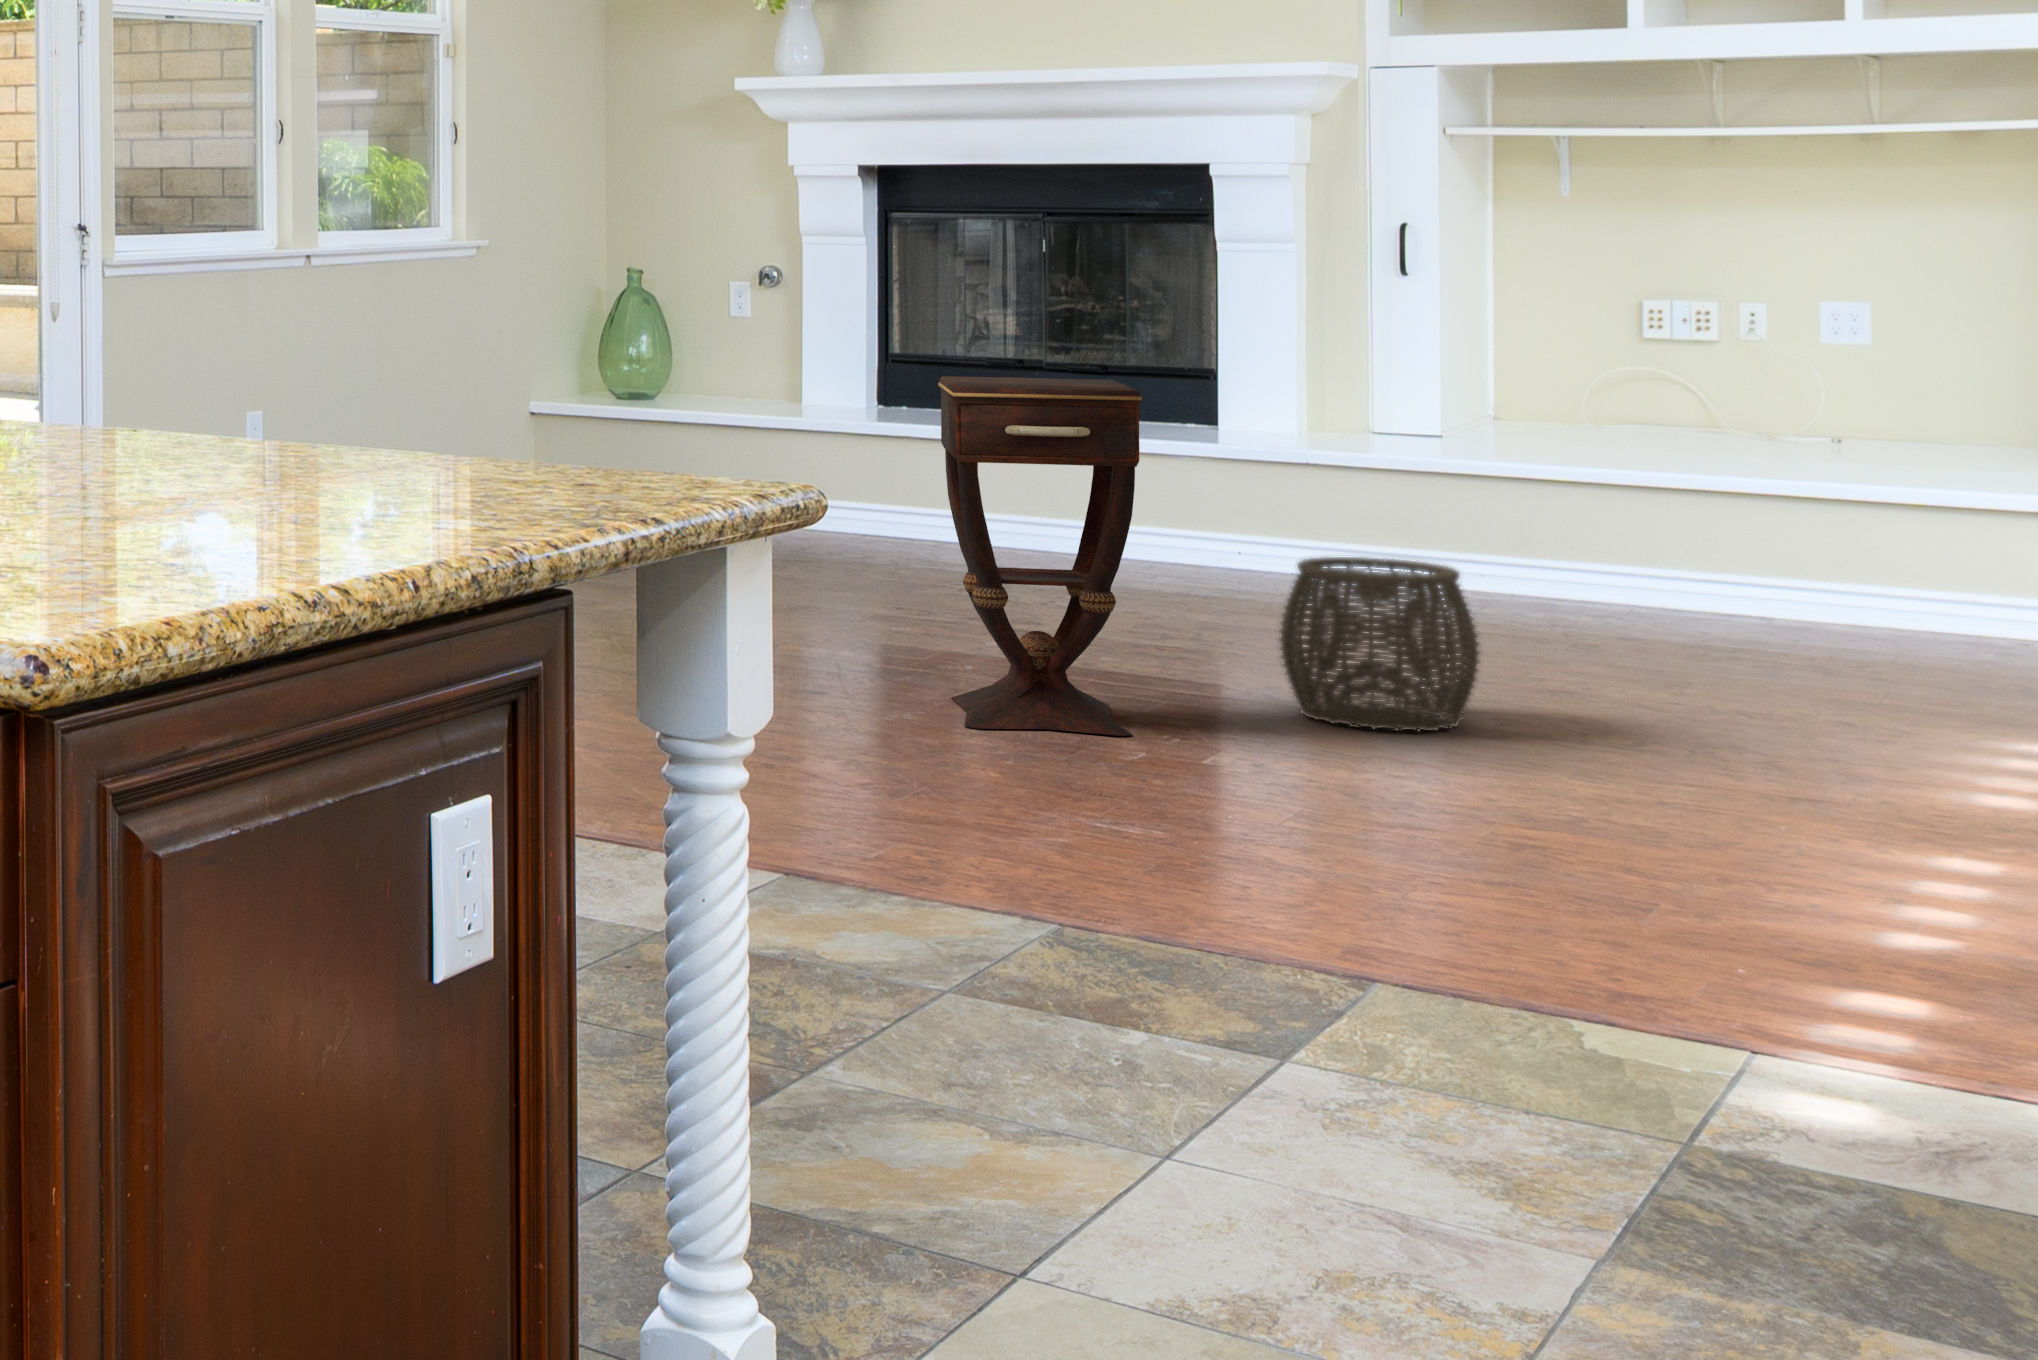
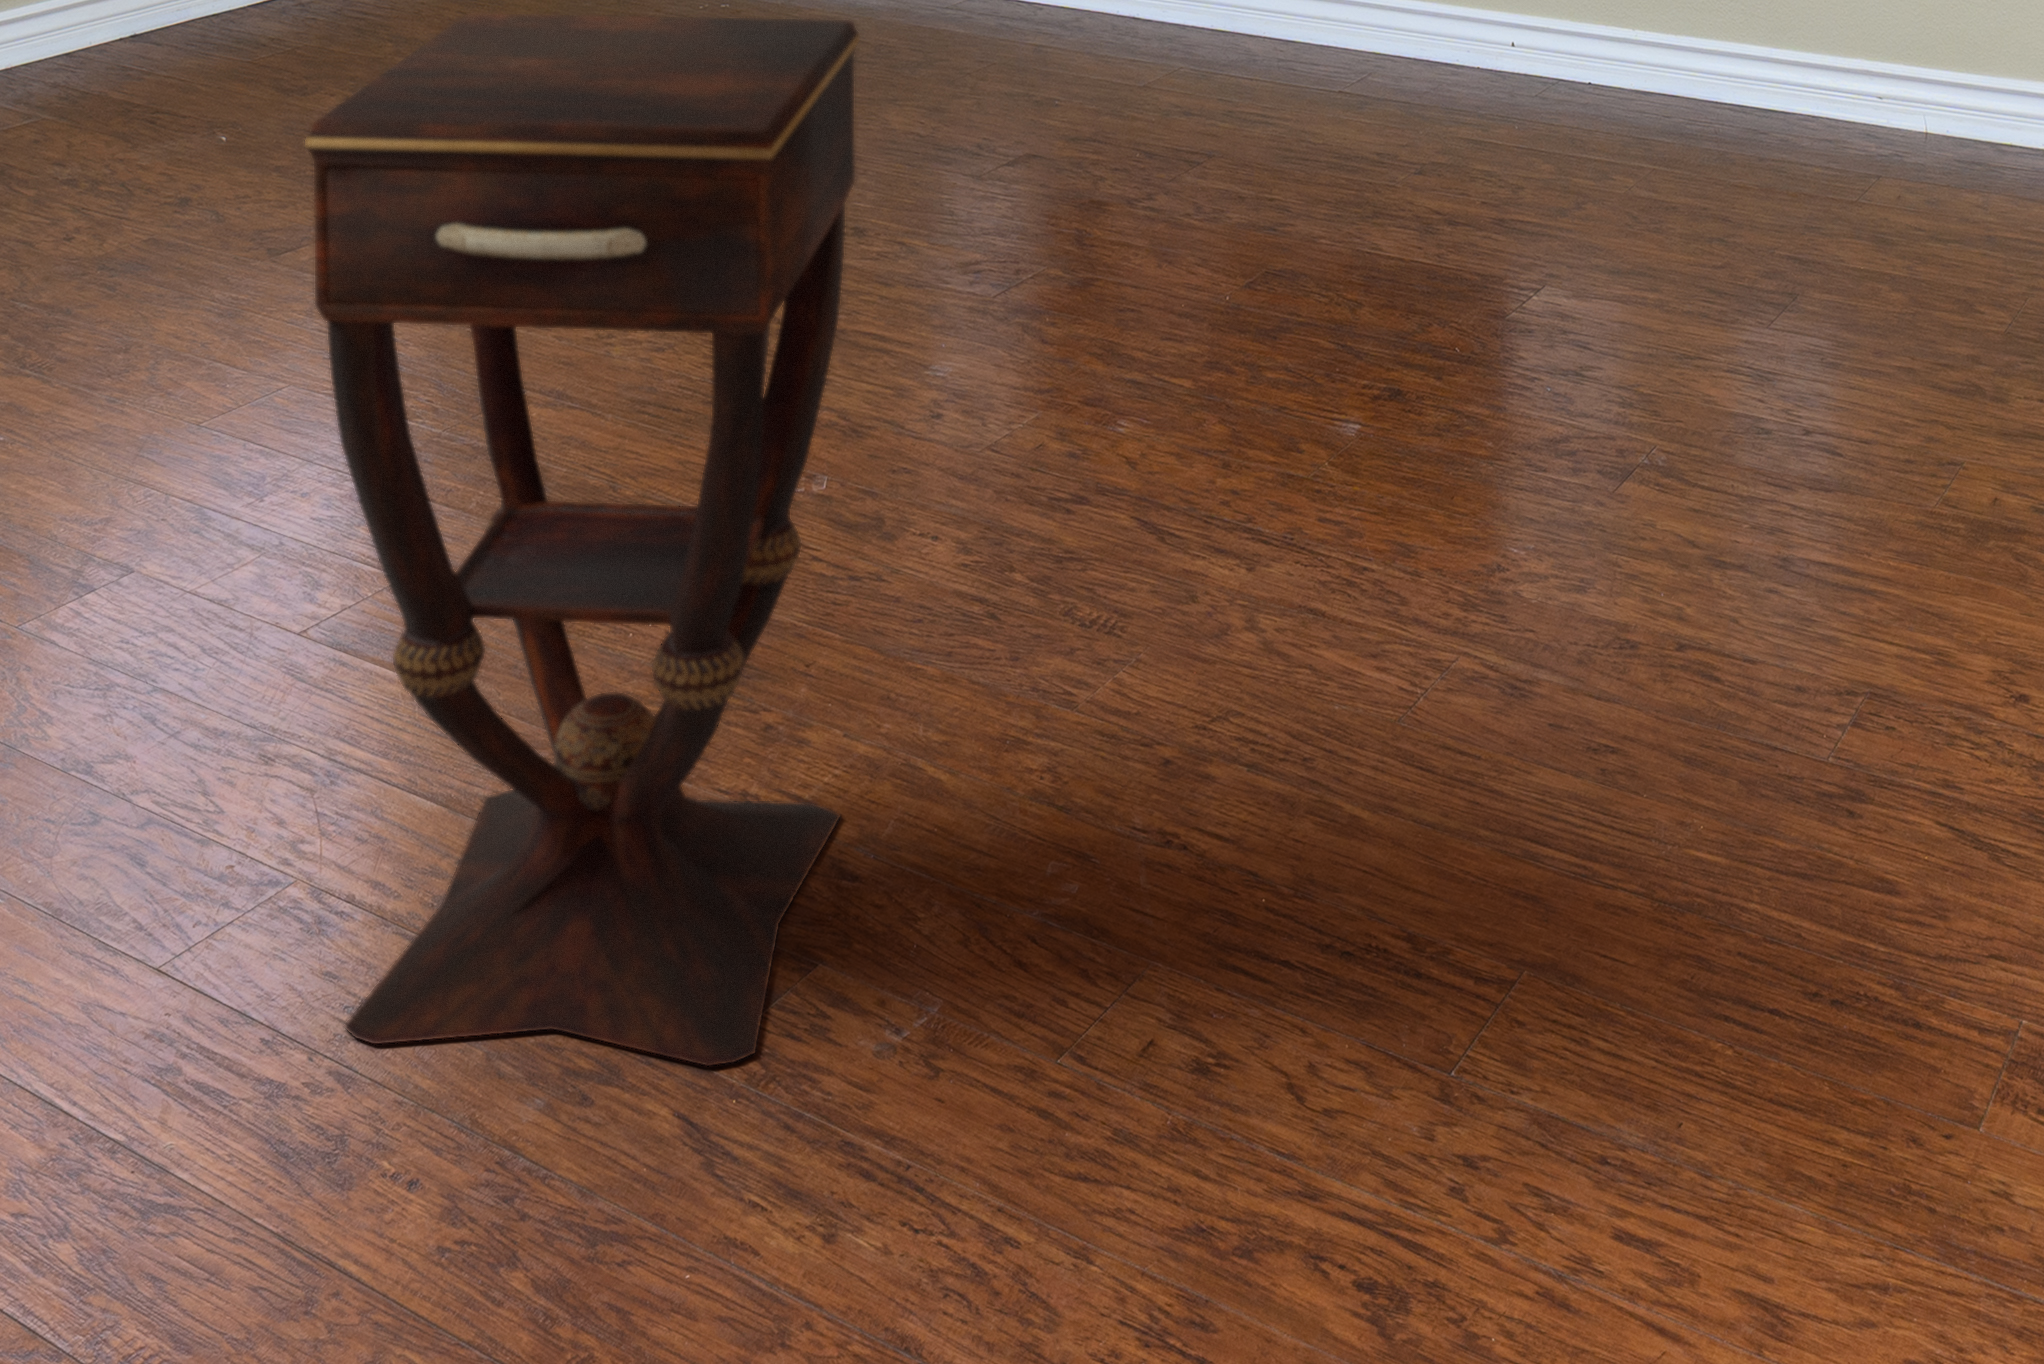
woven basket: present [1279,557,1480,731] -> none [1224,414,1675,951]

